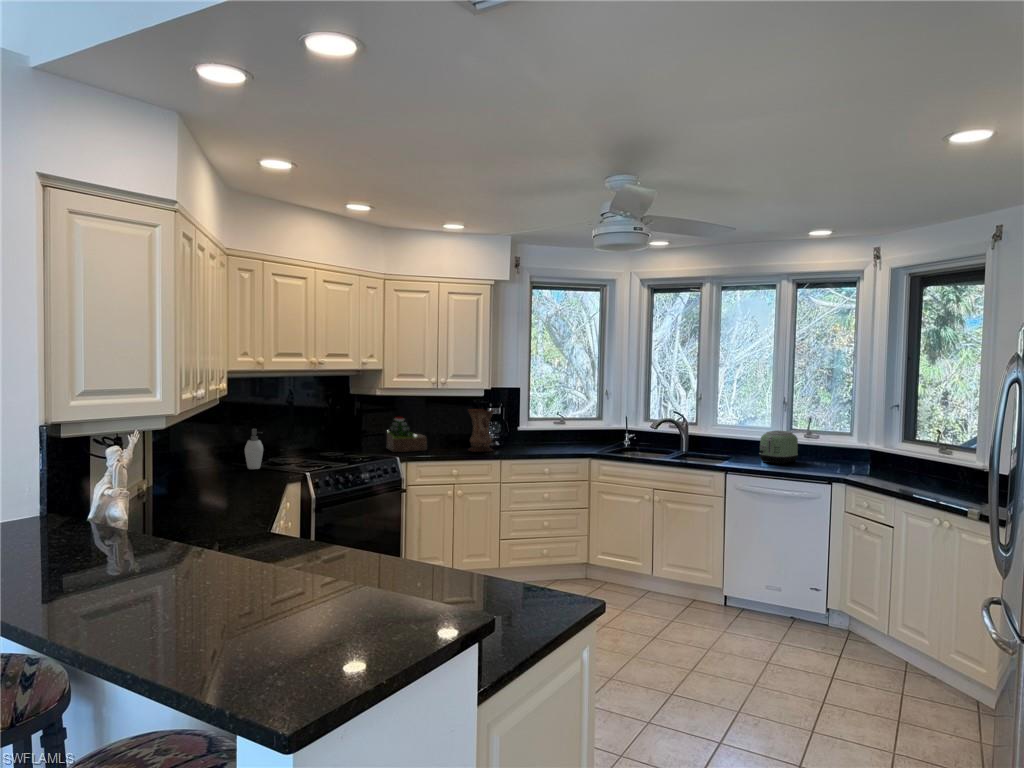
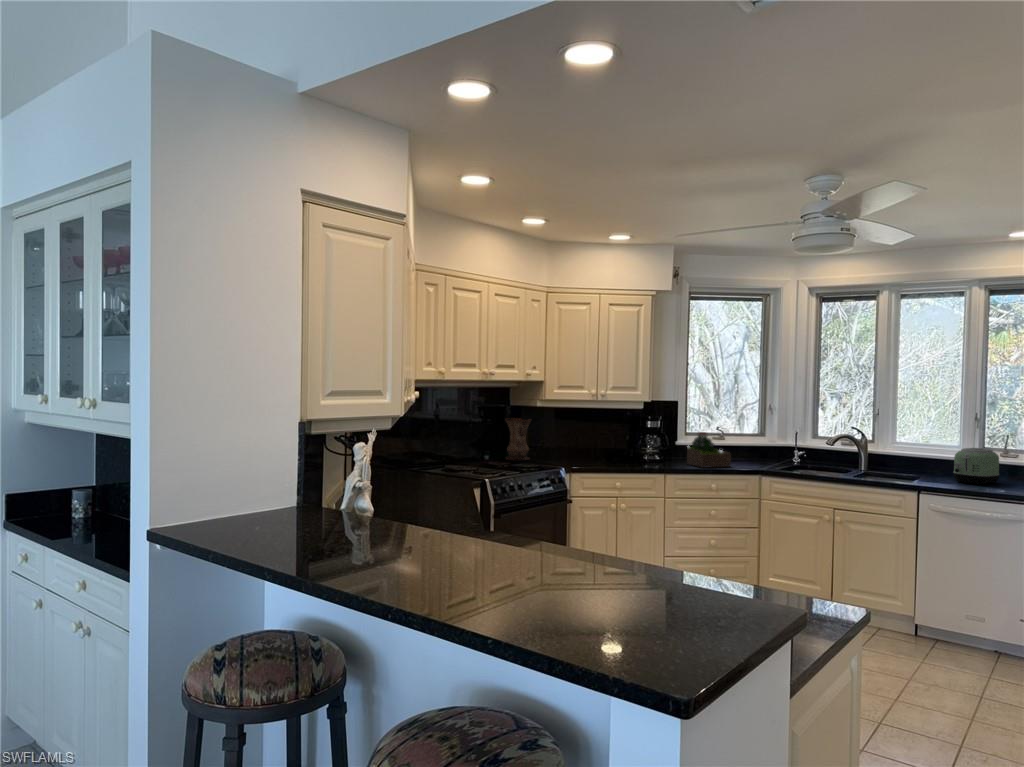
vase: present [468,409,494,452] -> present [506,418,531,461]
succulent plant: present [387,417,427,452] -> present [687,432,731,468]
soap dispenser: present [245,429,263,469] -> none [423,437,441,476]

